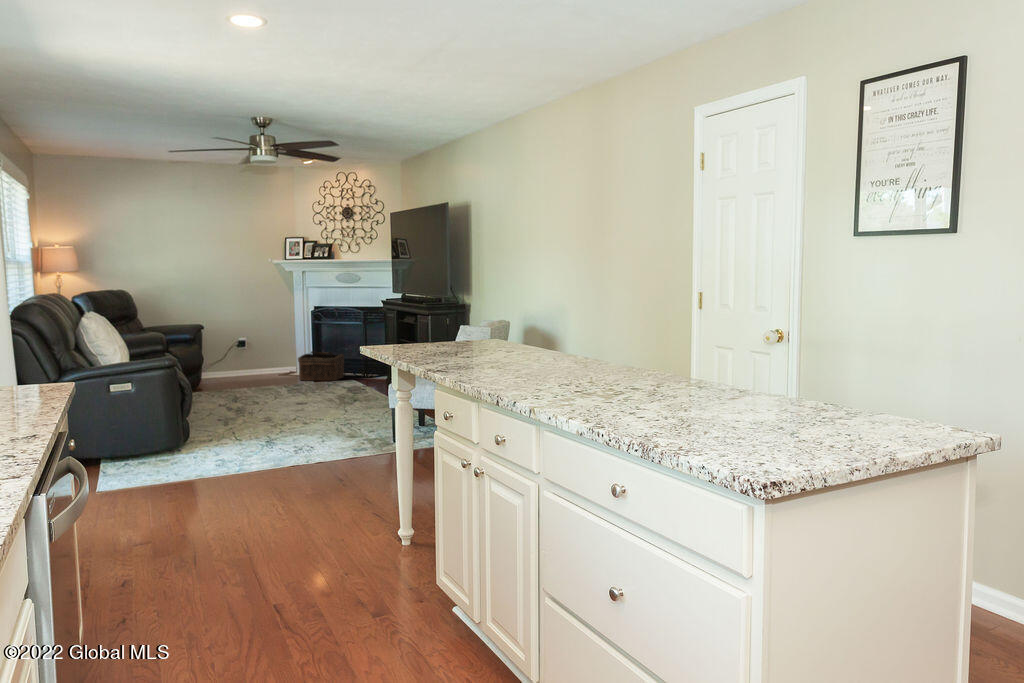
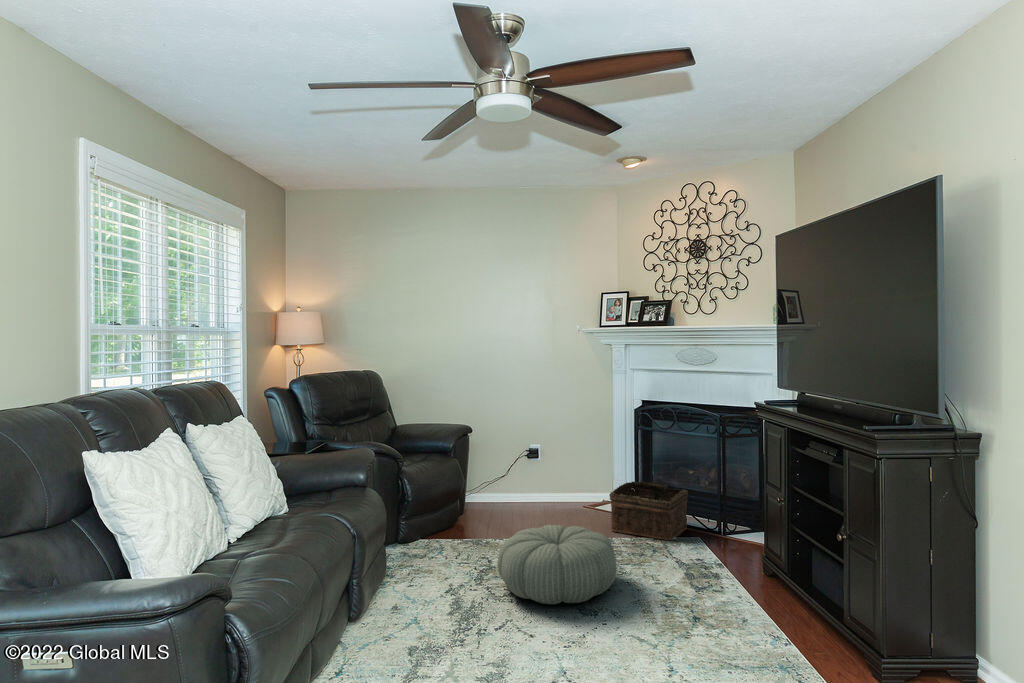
pouf: none [240,367,309,401] -> present [497,525,617,604]

